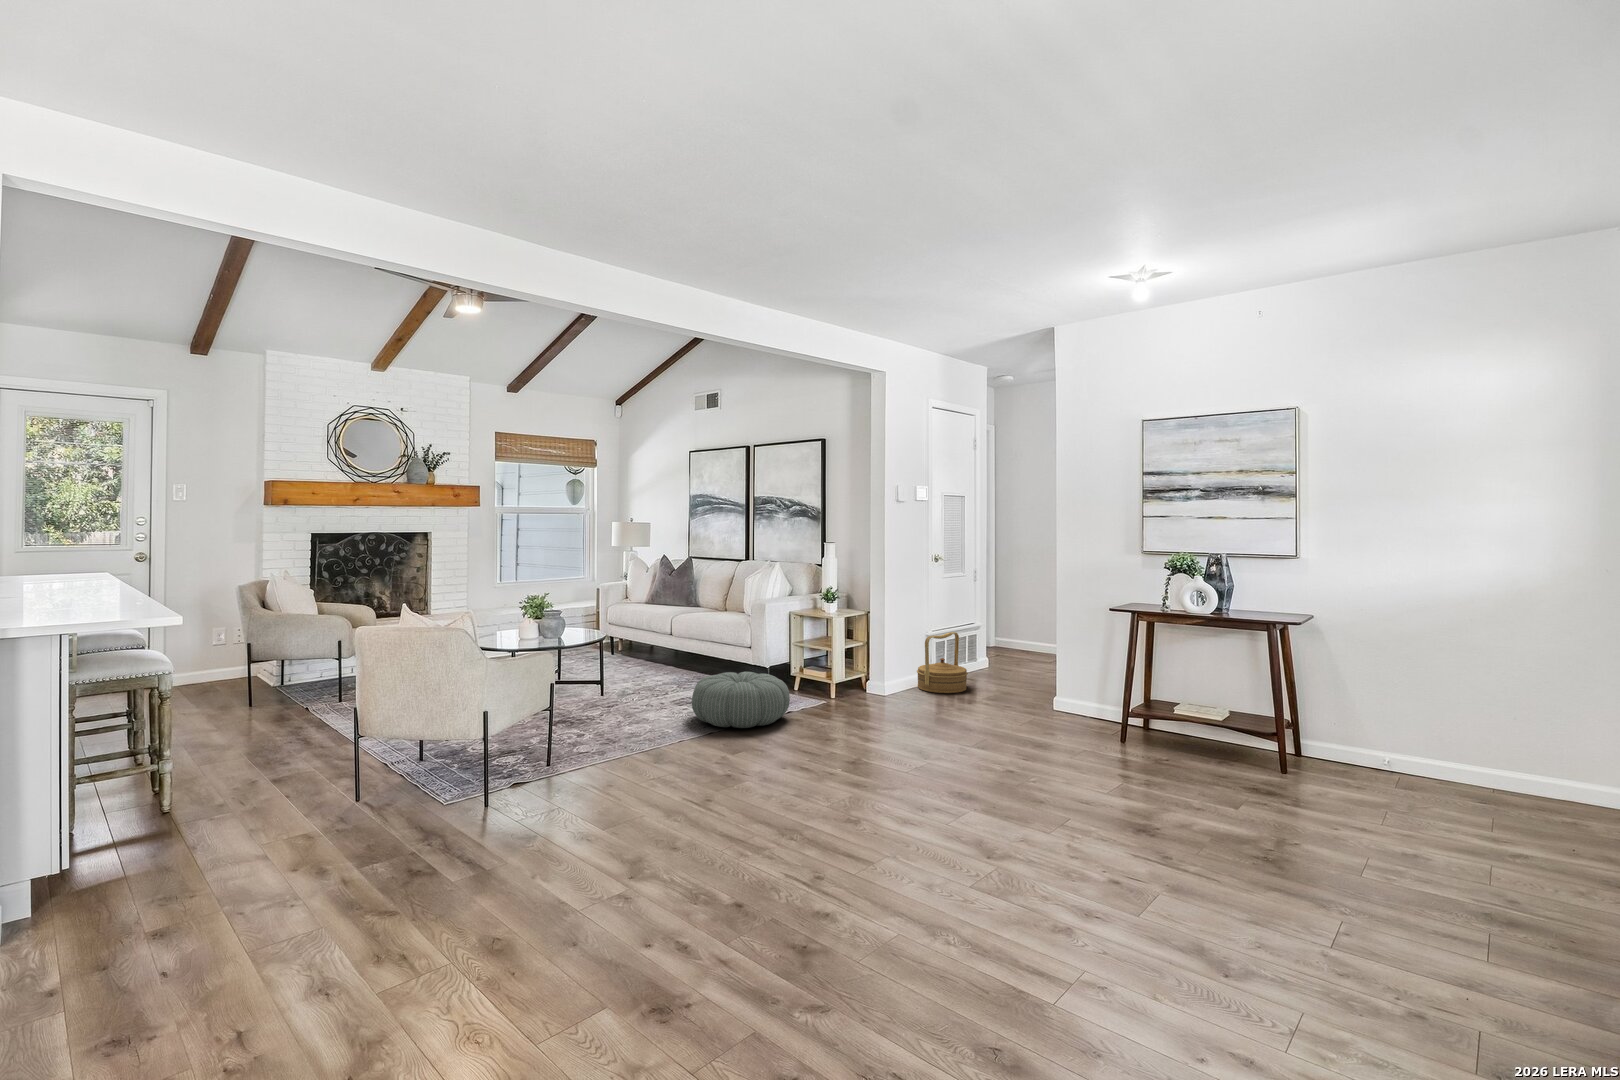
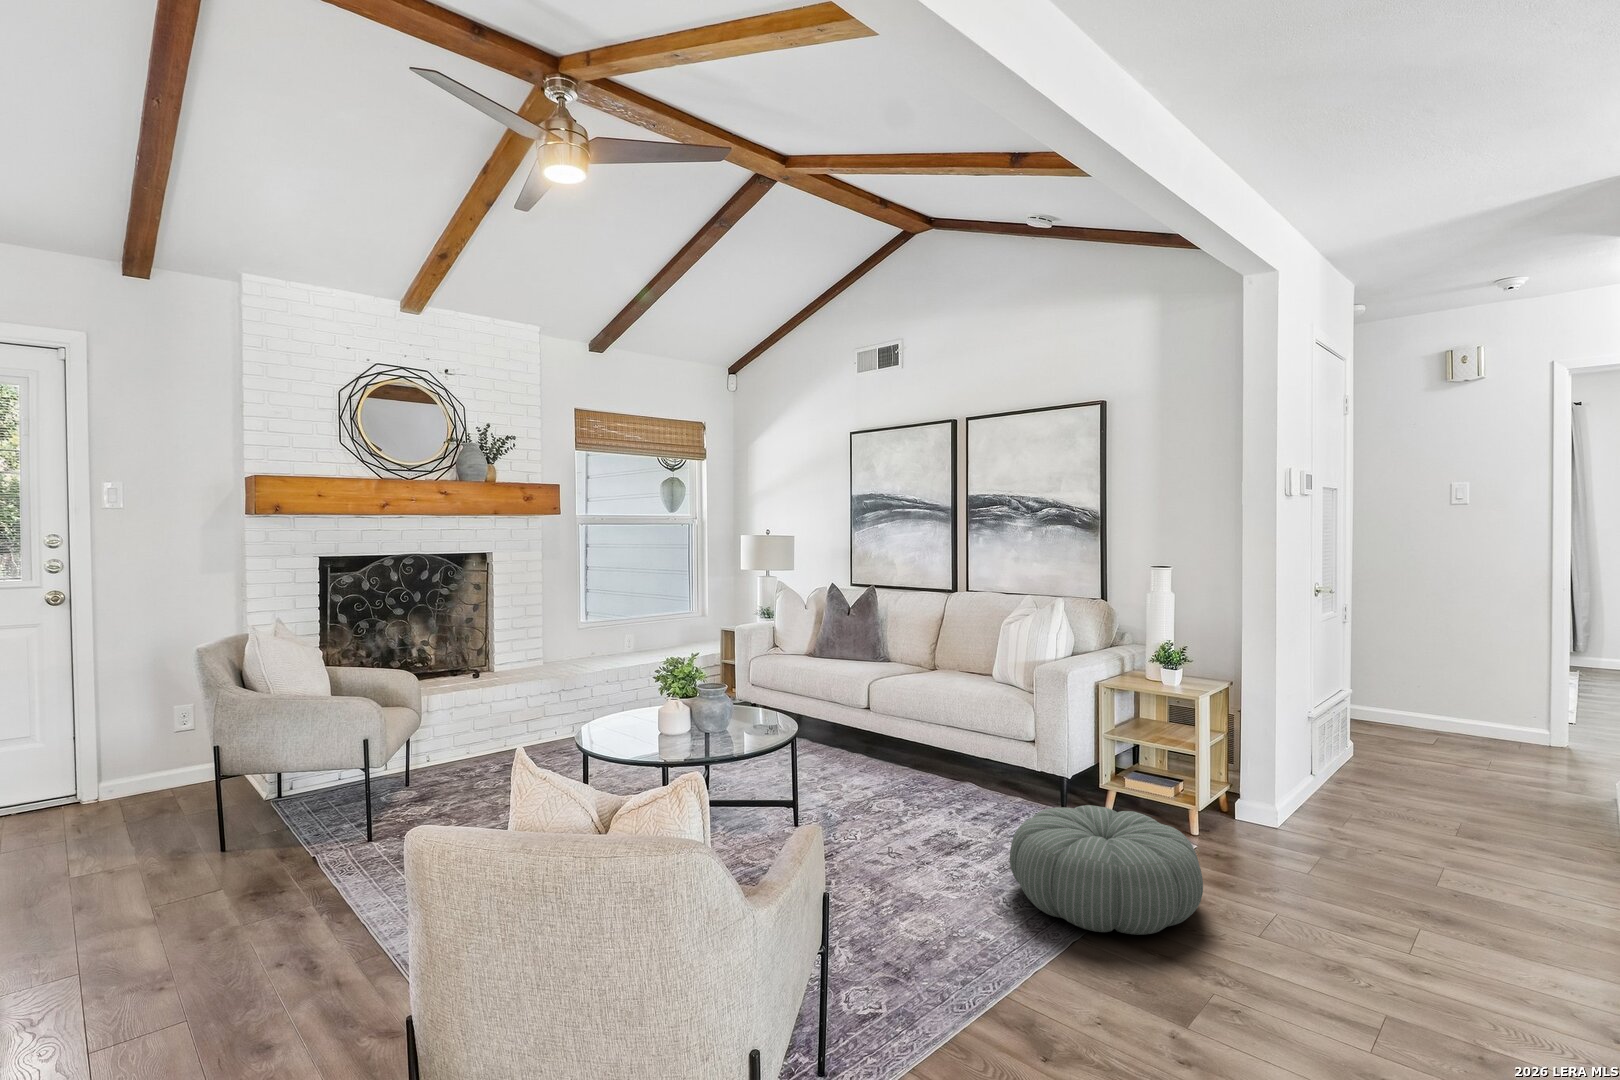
woven basket: present [917,632,968,693] -> none [1312,714,1414,824]

